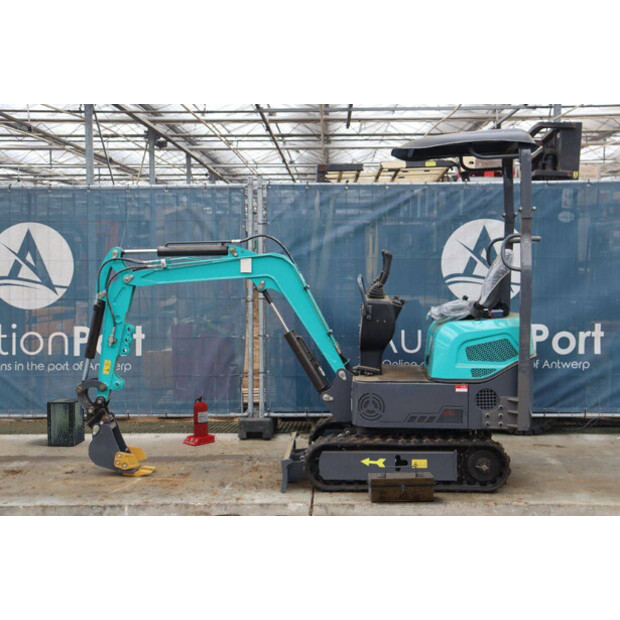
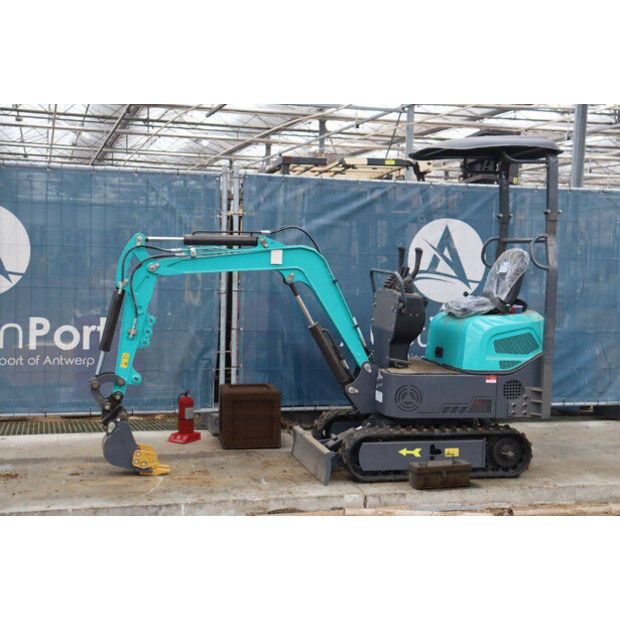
wooden crate: none [223,390,284,452] -> present [218,383,282,449]
storage box: present [47,398,85,446] -> none [15,394,52,449]

